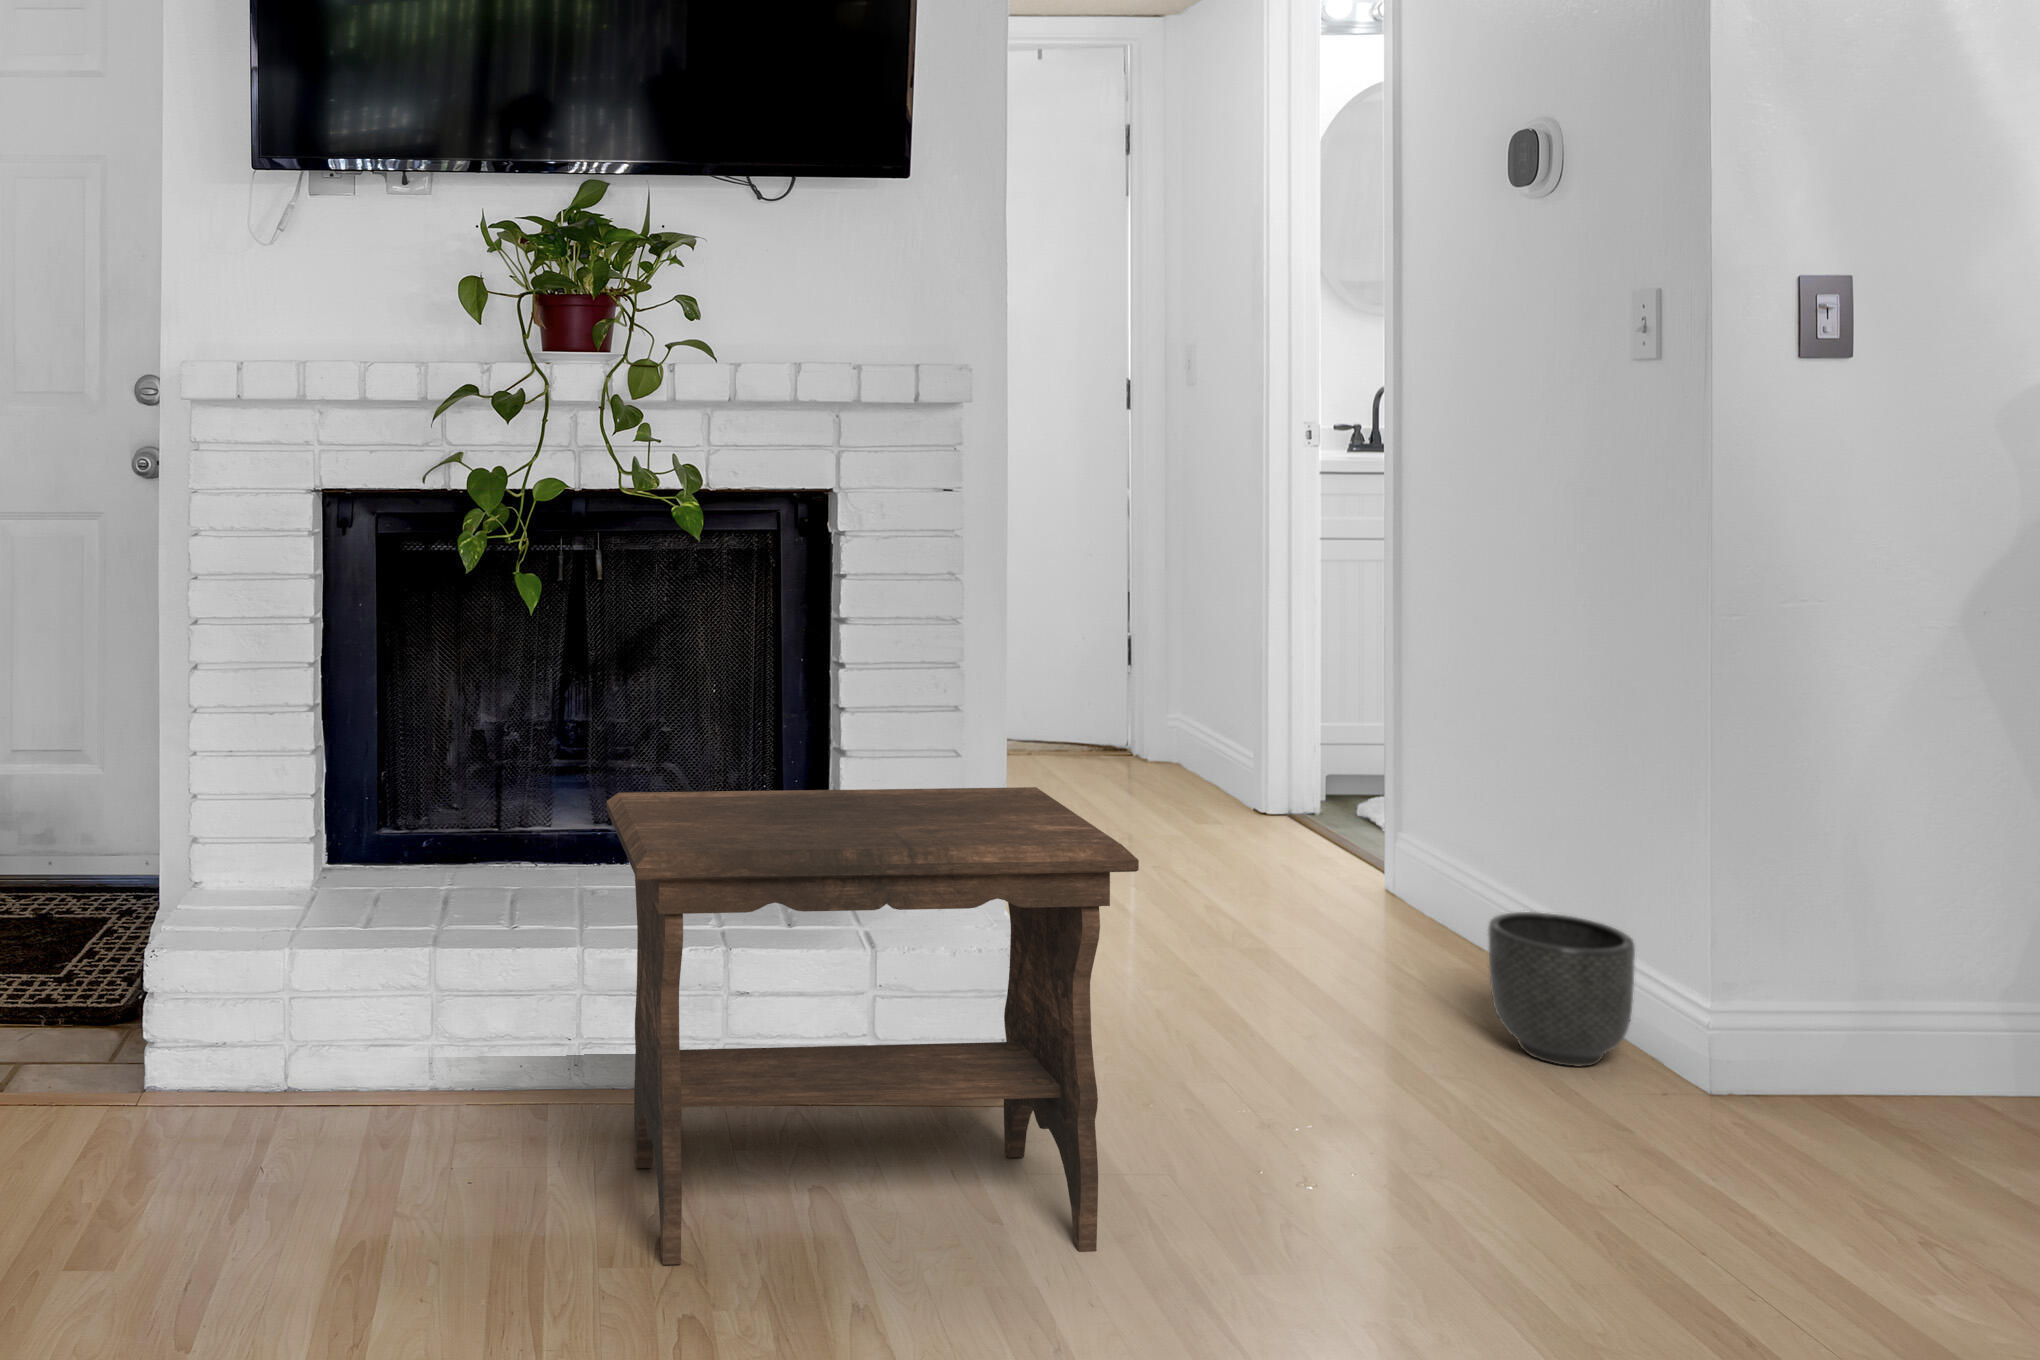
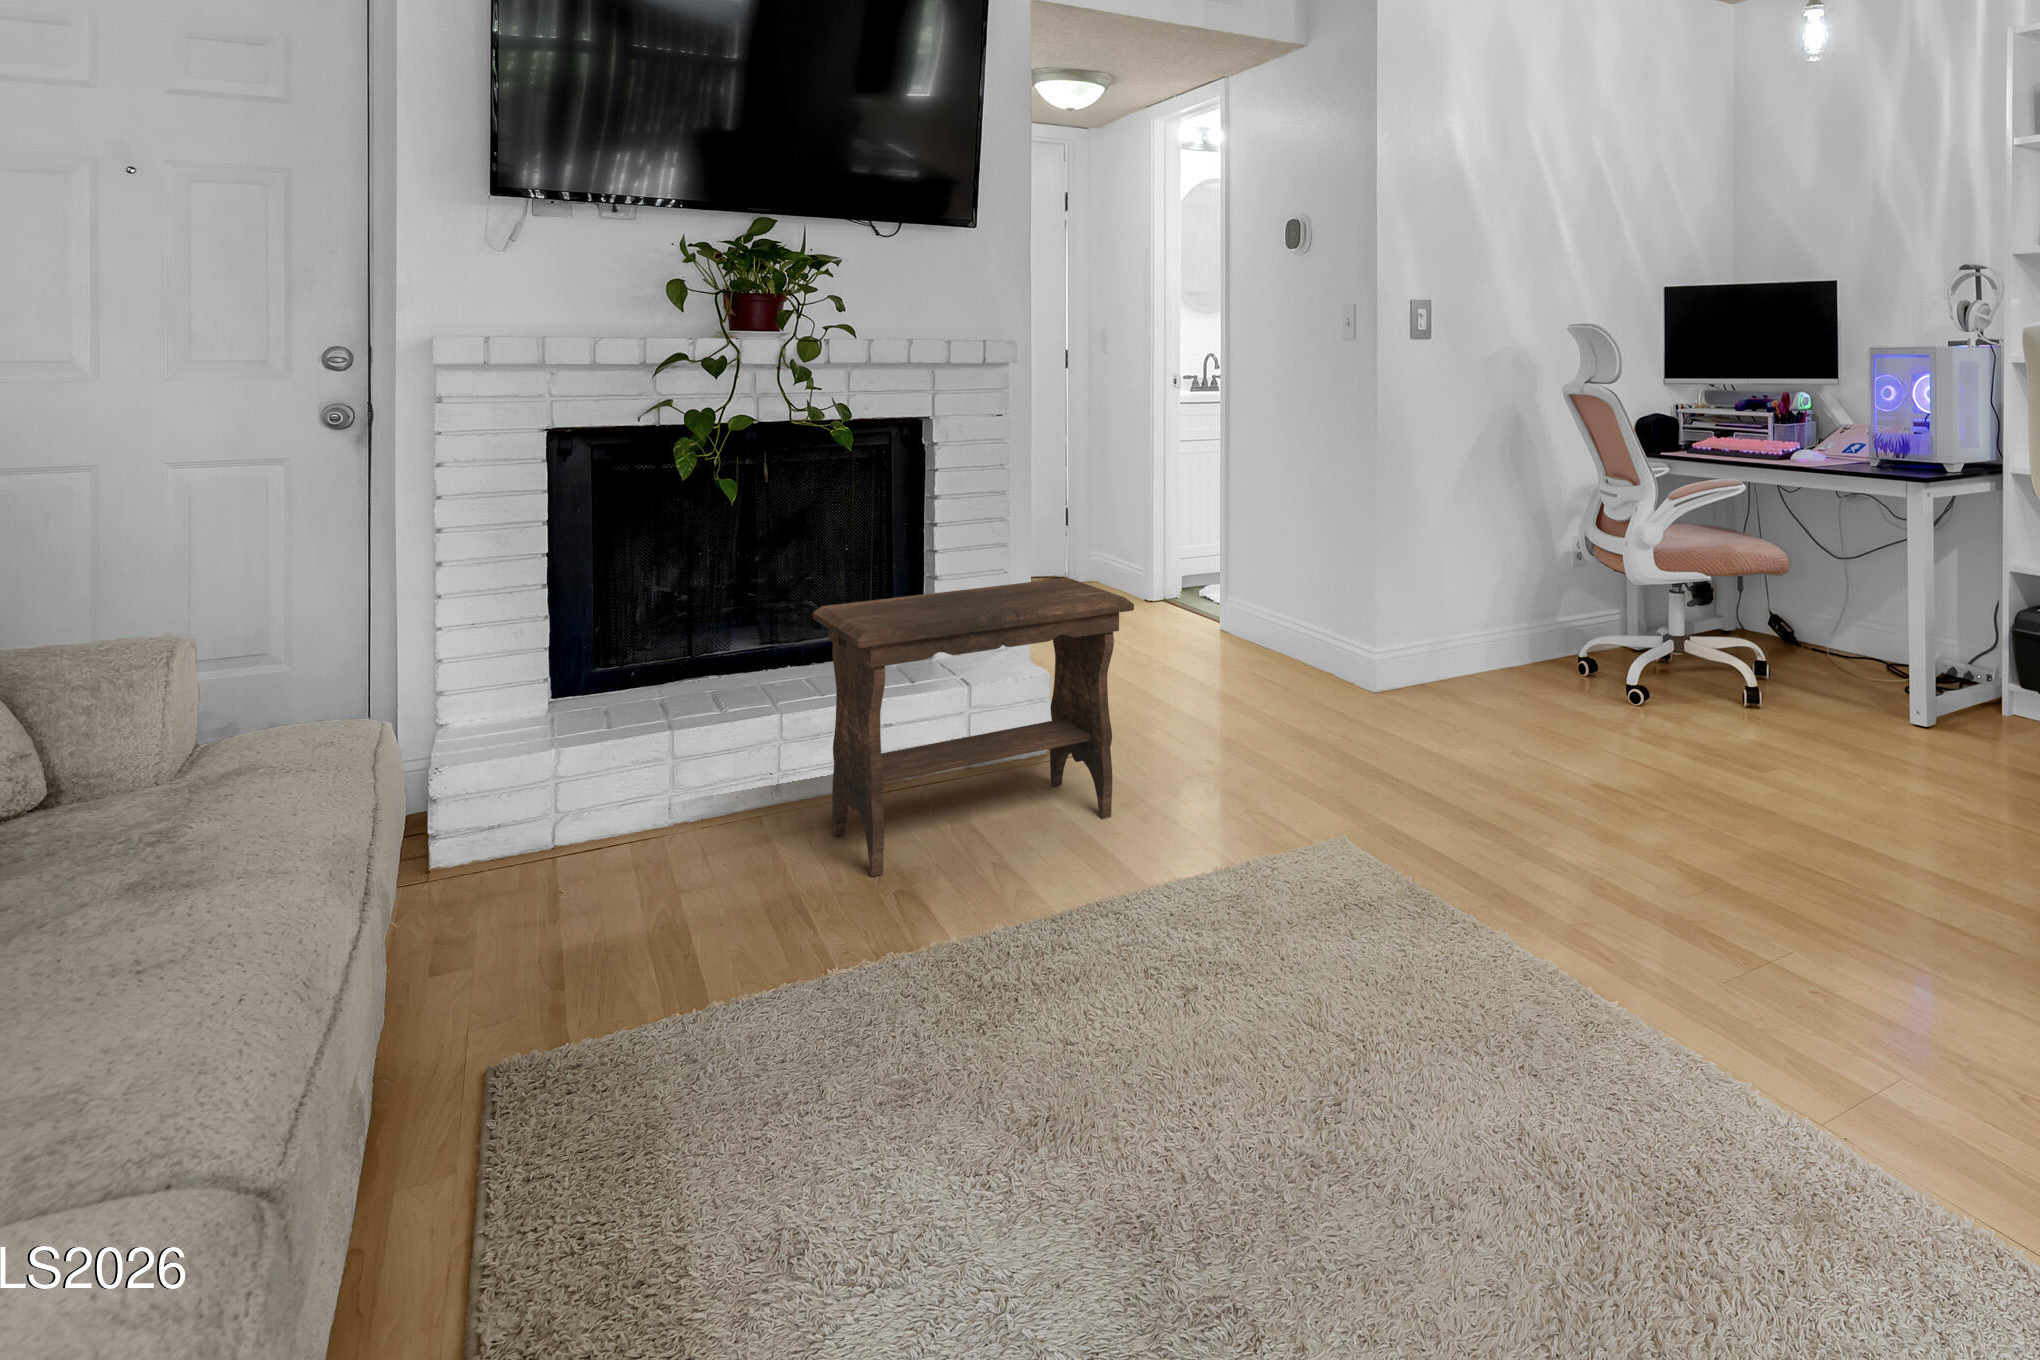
planter: present [1488,912,1635,1067] -> none [1275,622,1339,696]

